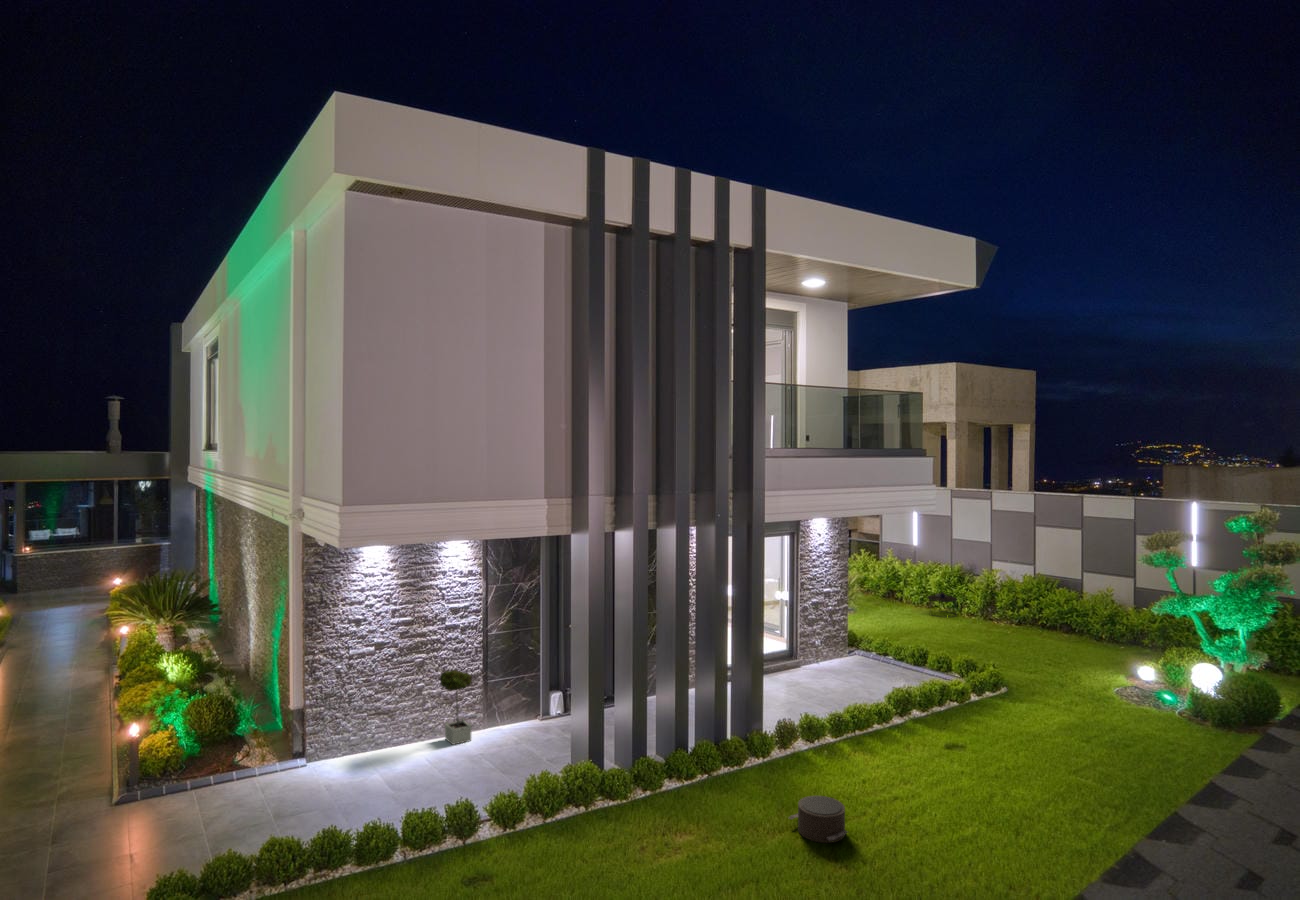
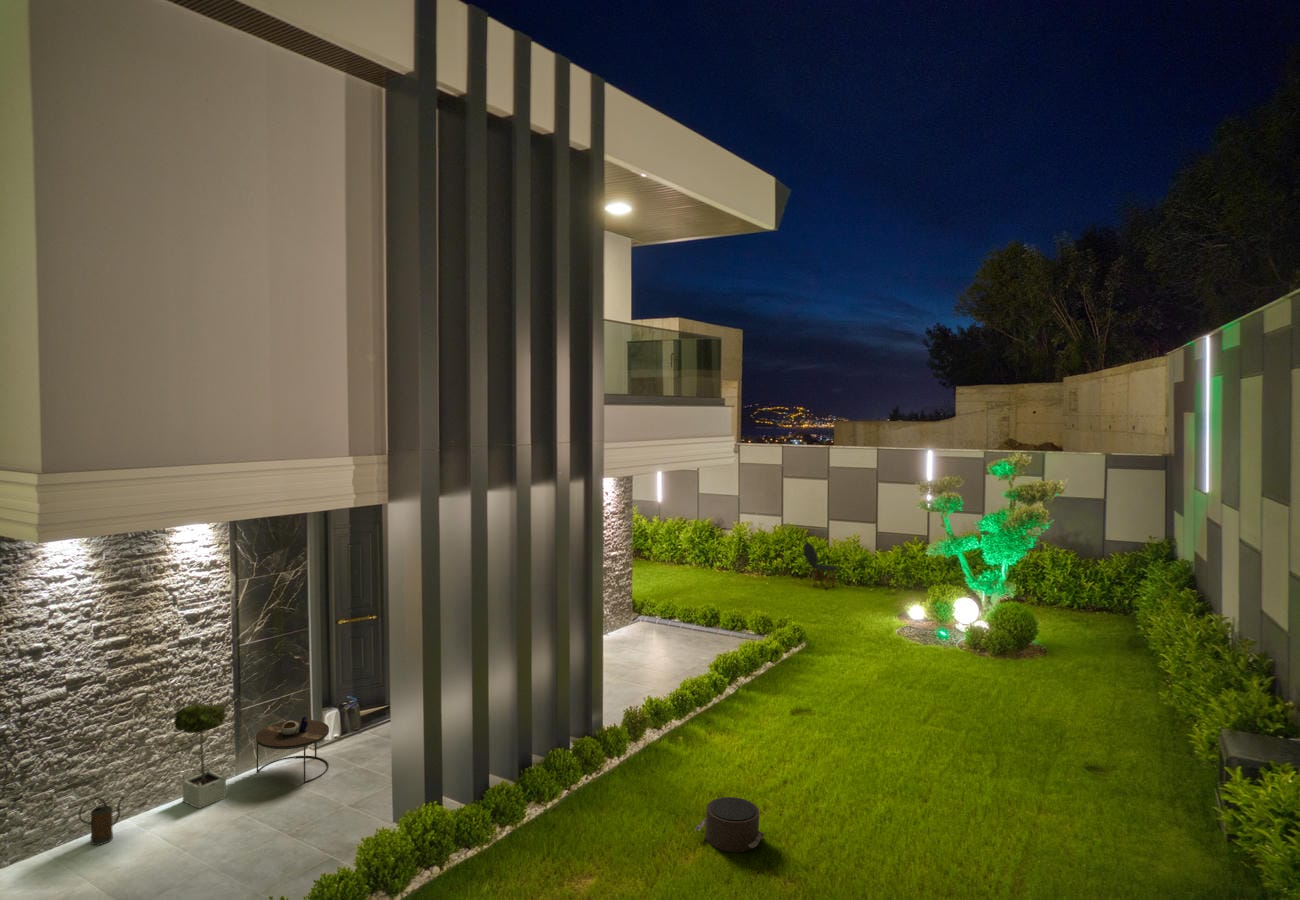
side table: present [927,592,957,615] -> present [256,716,329,783]
chair: none [1046,593,1086,642] -> present [803,542,837,589]
watering can: none [376,723,405,756] -> present [79,797,124,845]

